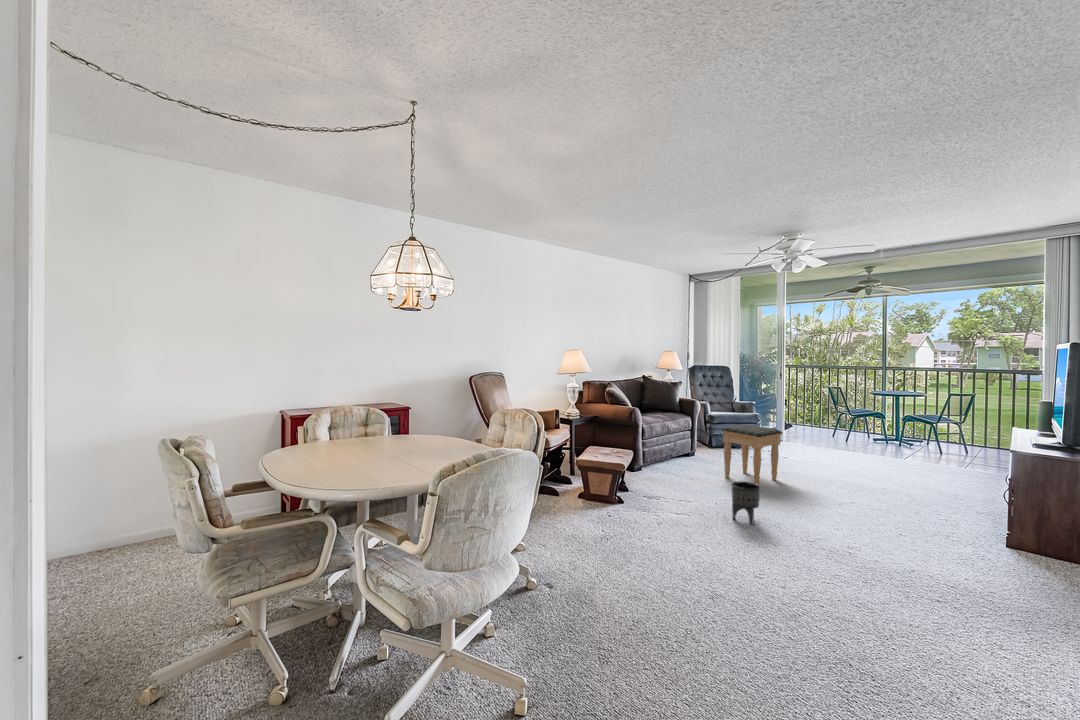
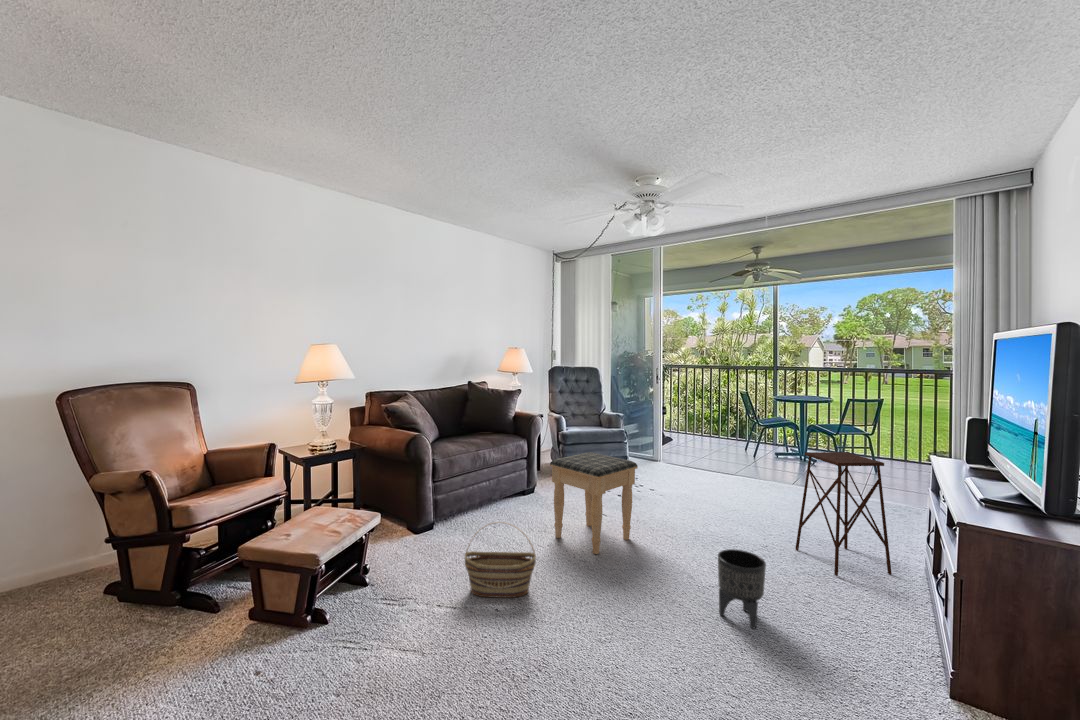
side table: none [898,426,968,504] -> present [795,452,892,576]
basket: none [685,458,728,500] -> present [465,522,536,598]
planter: present [732,482,760,525] -> present [718,549,766,629]

